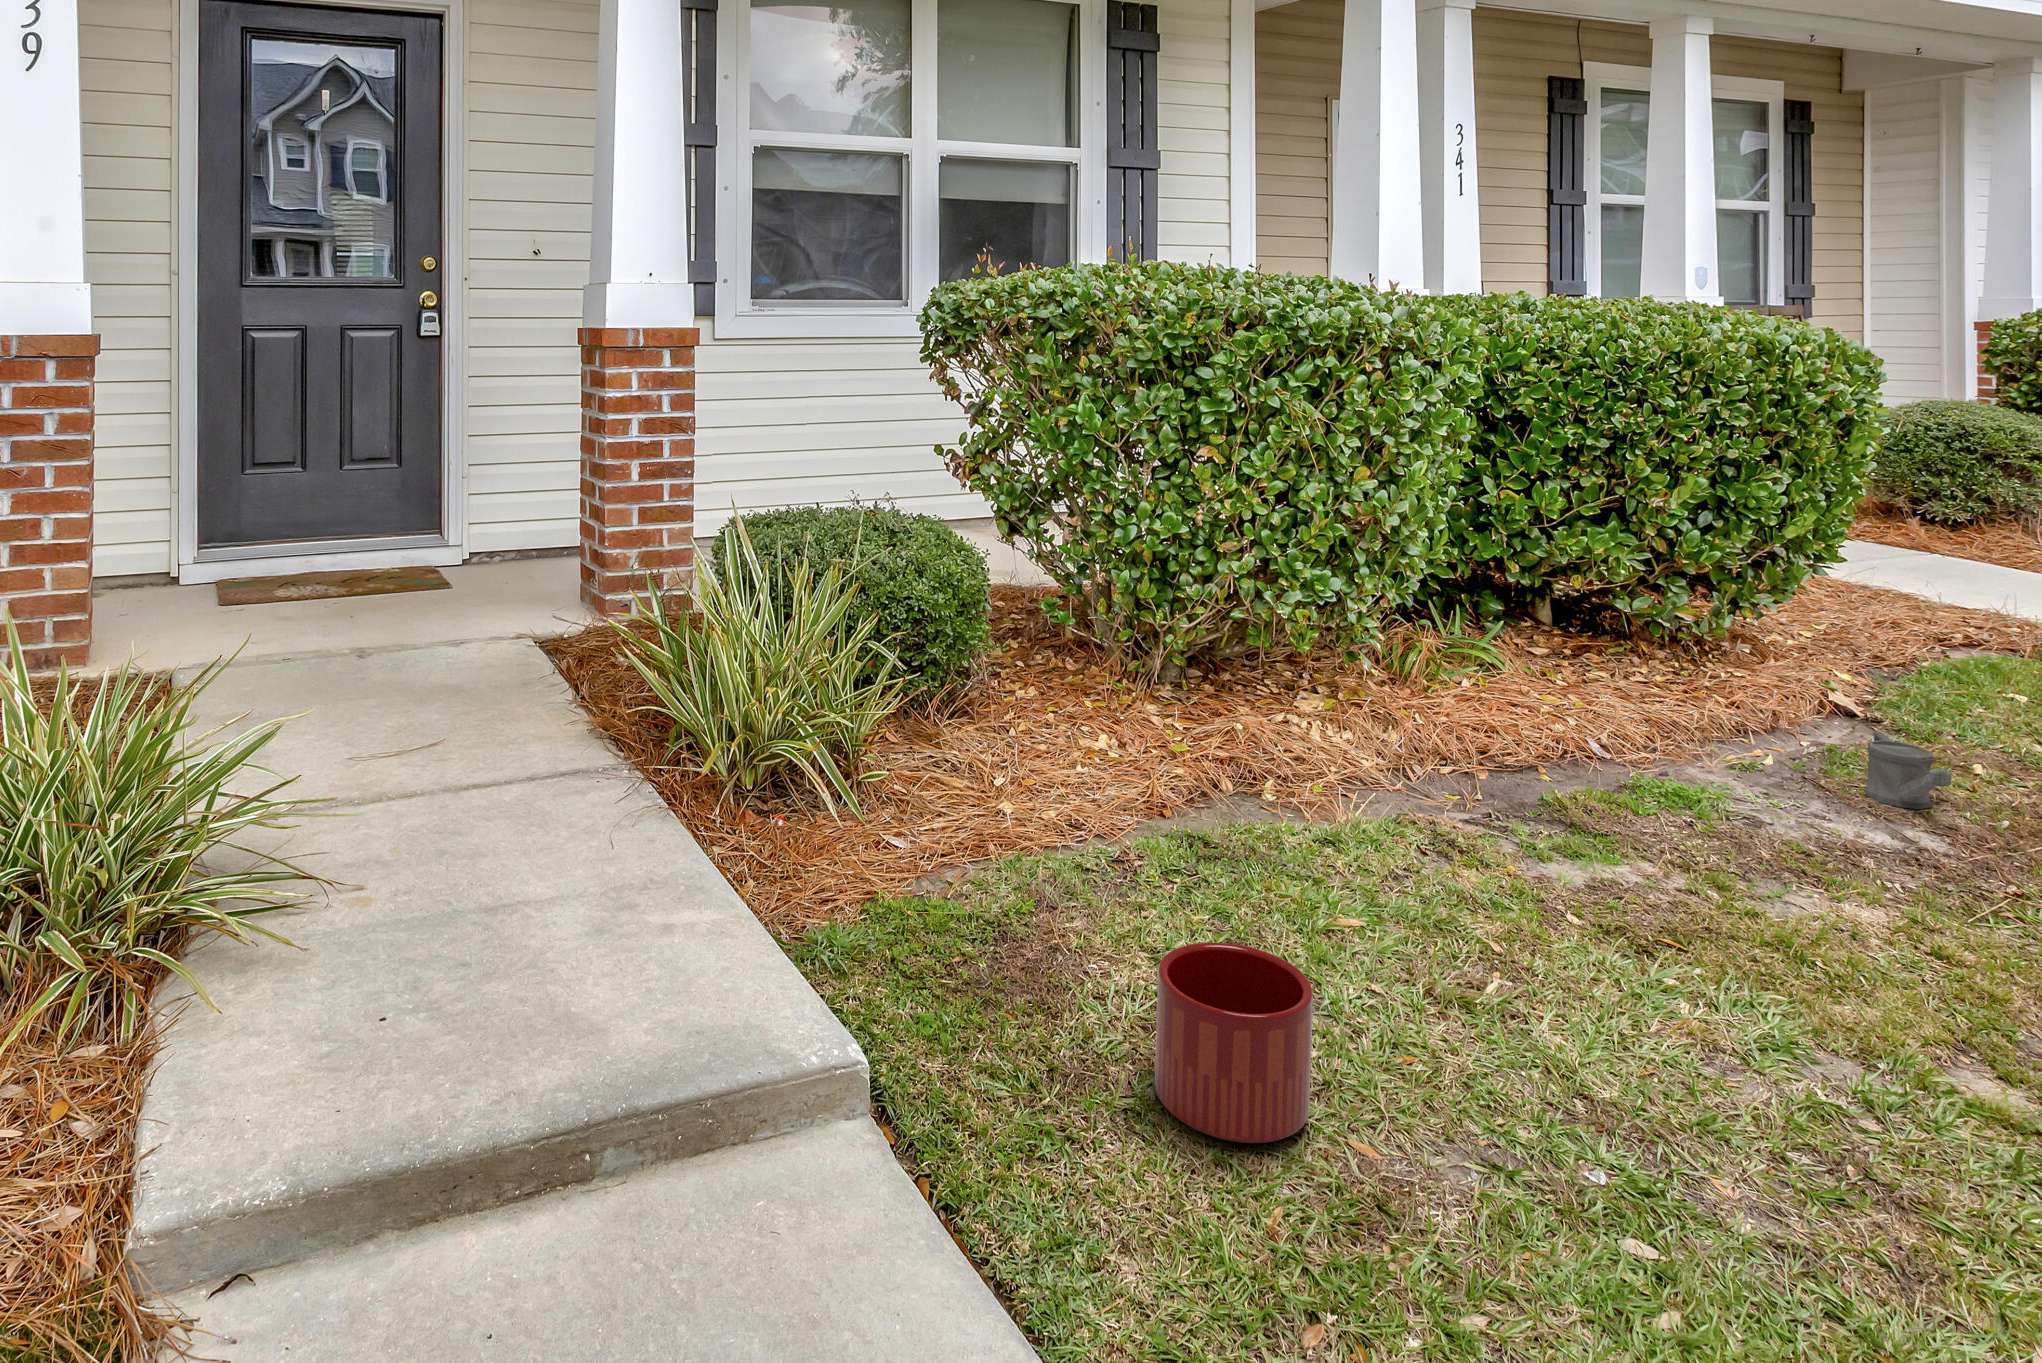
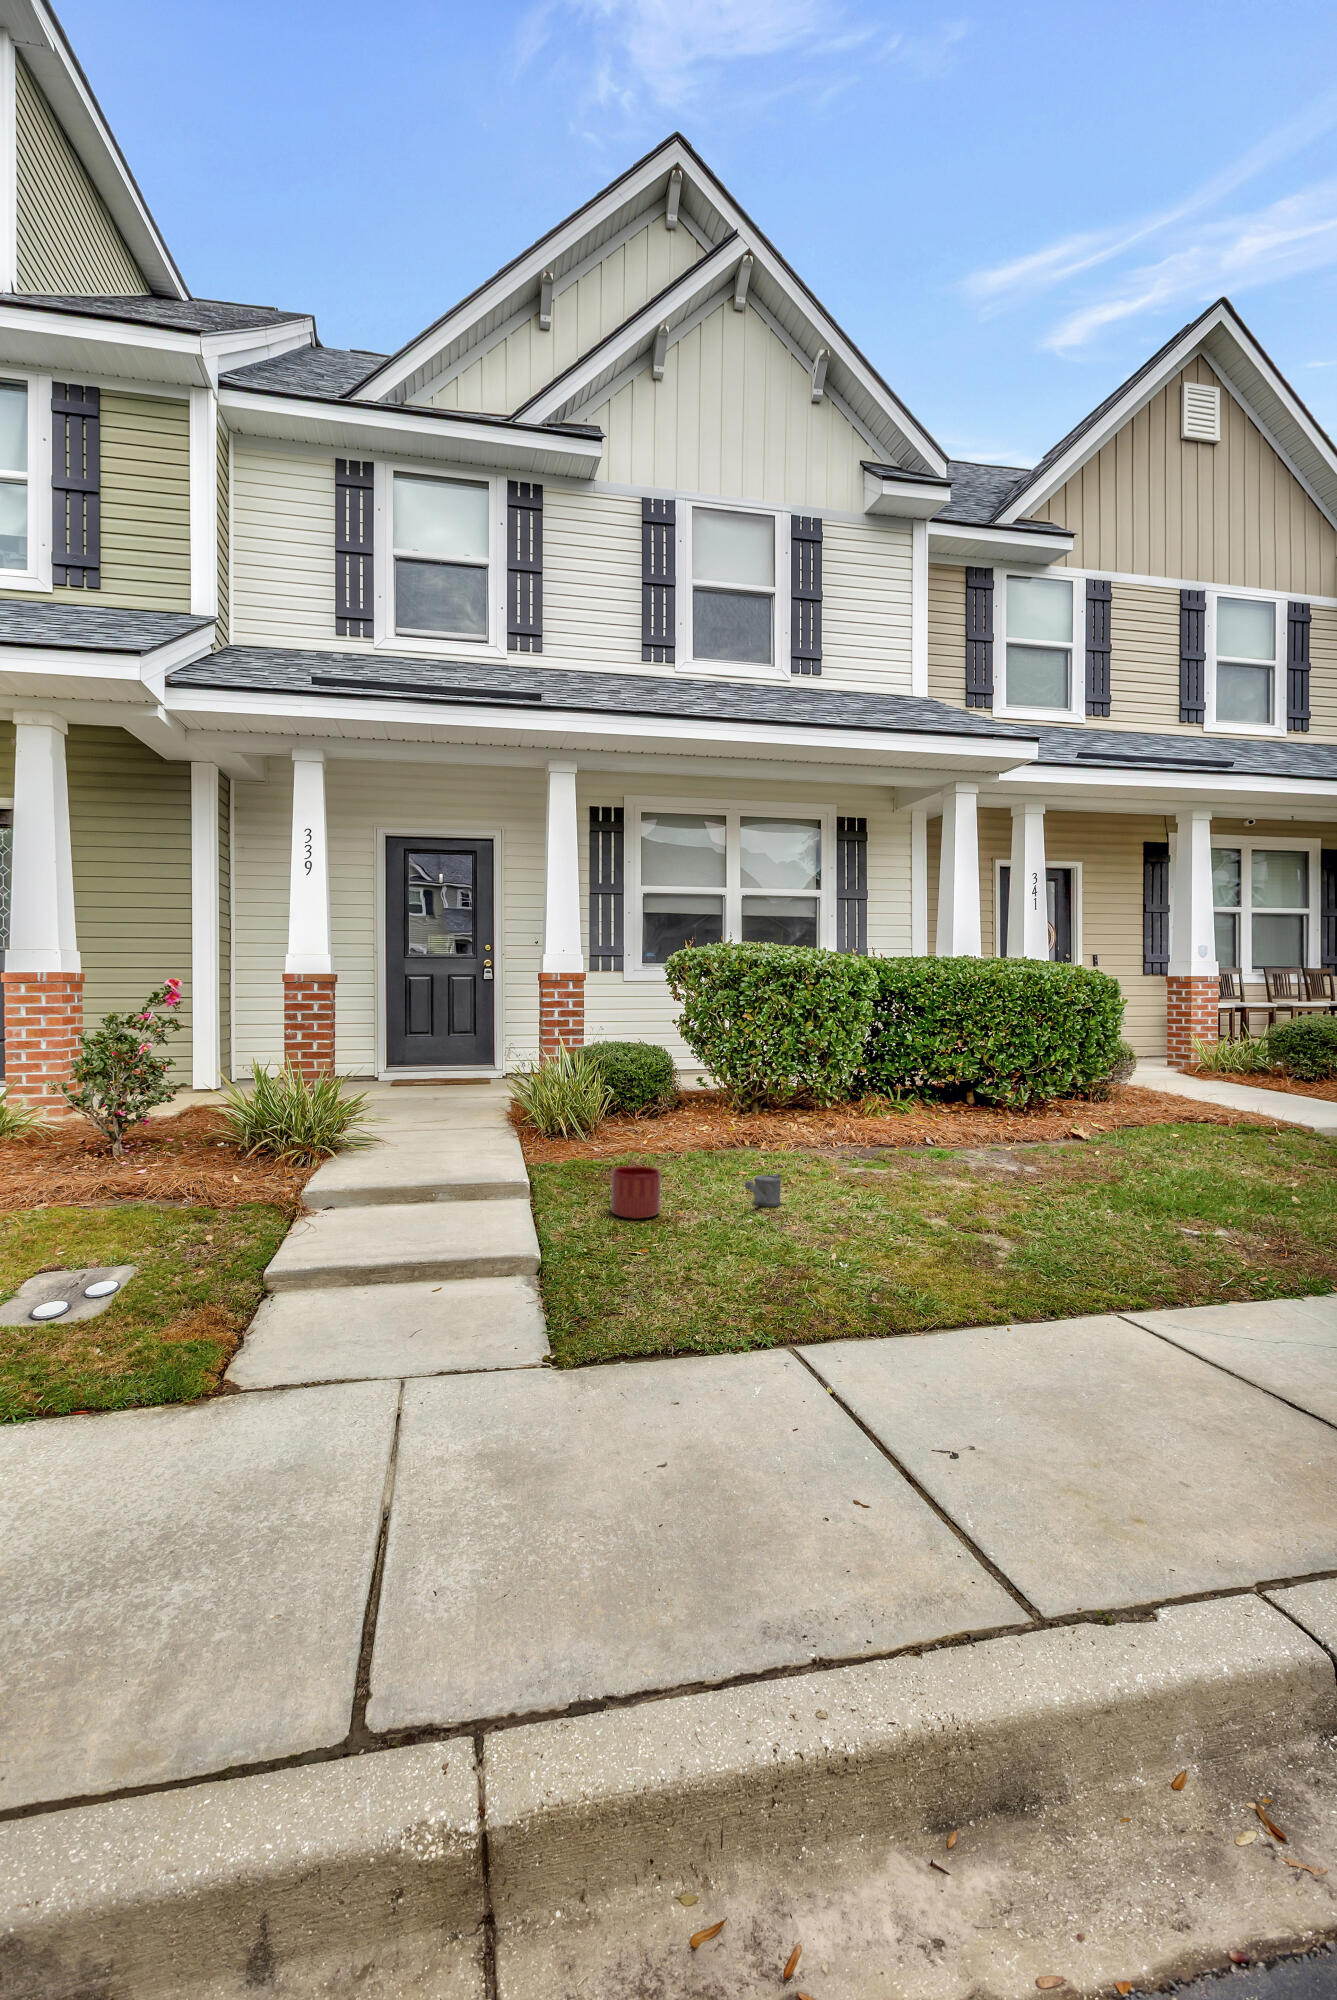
watering can: present [1865,733,1952,809] -> present [745,1174,781,1207]

